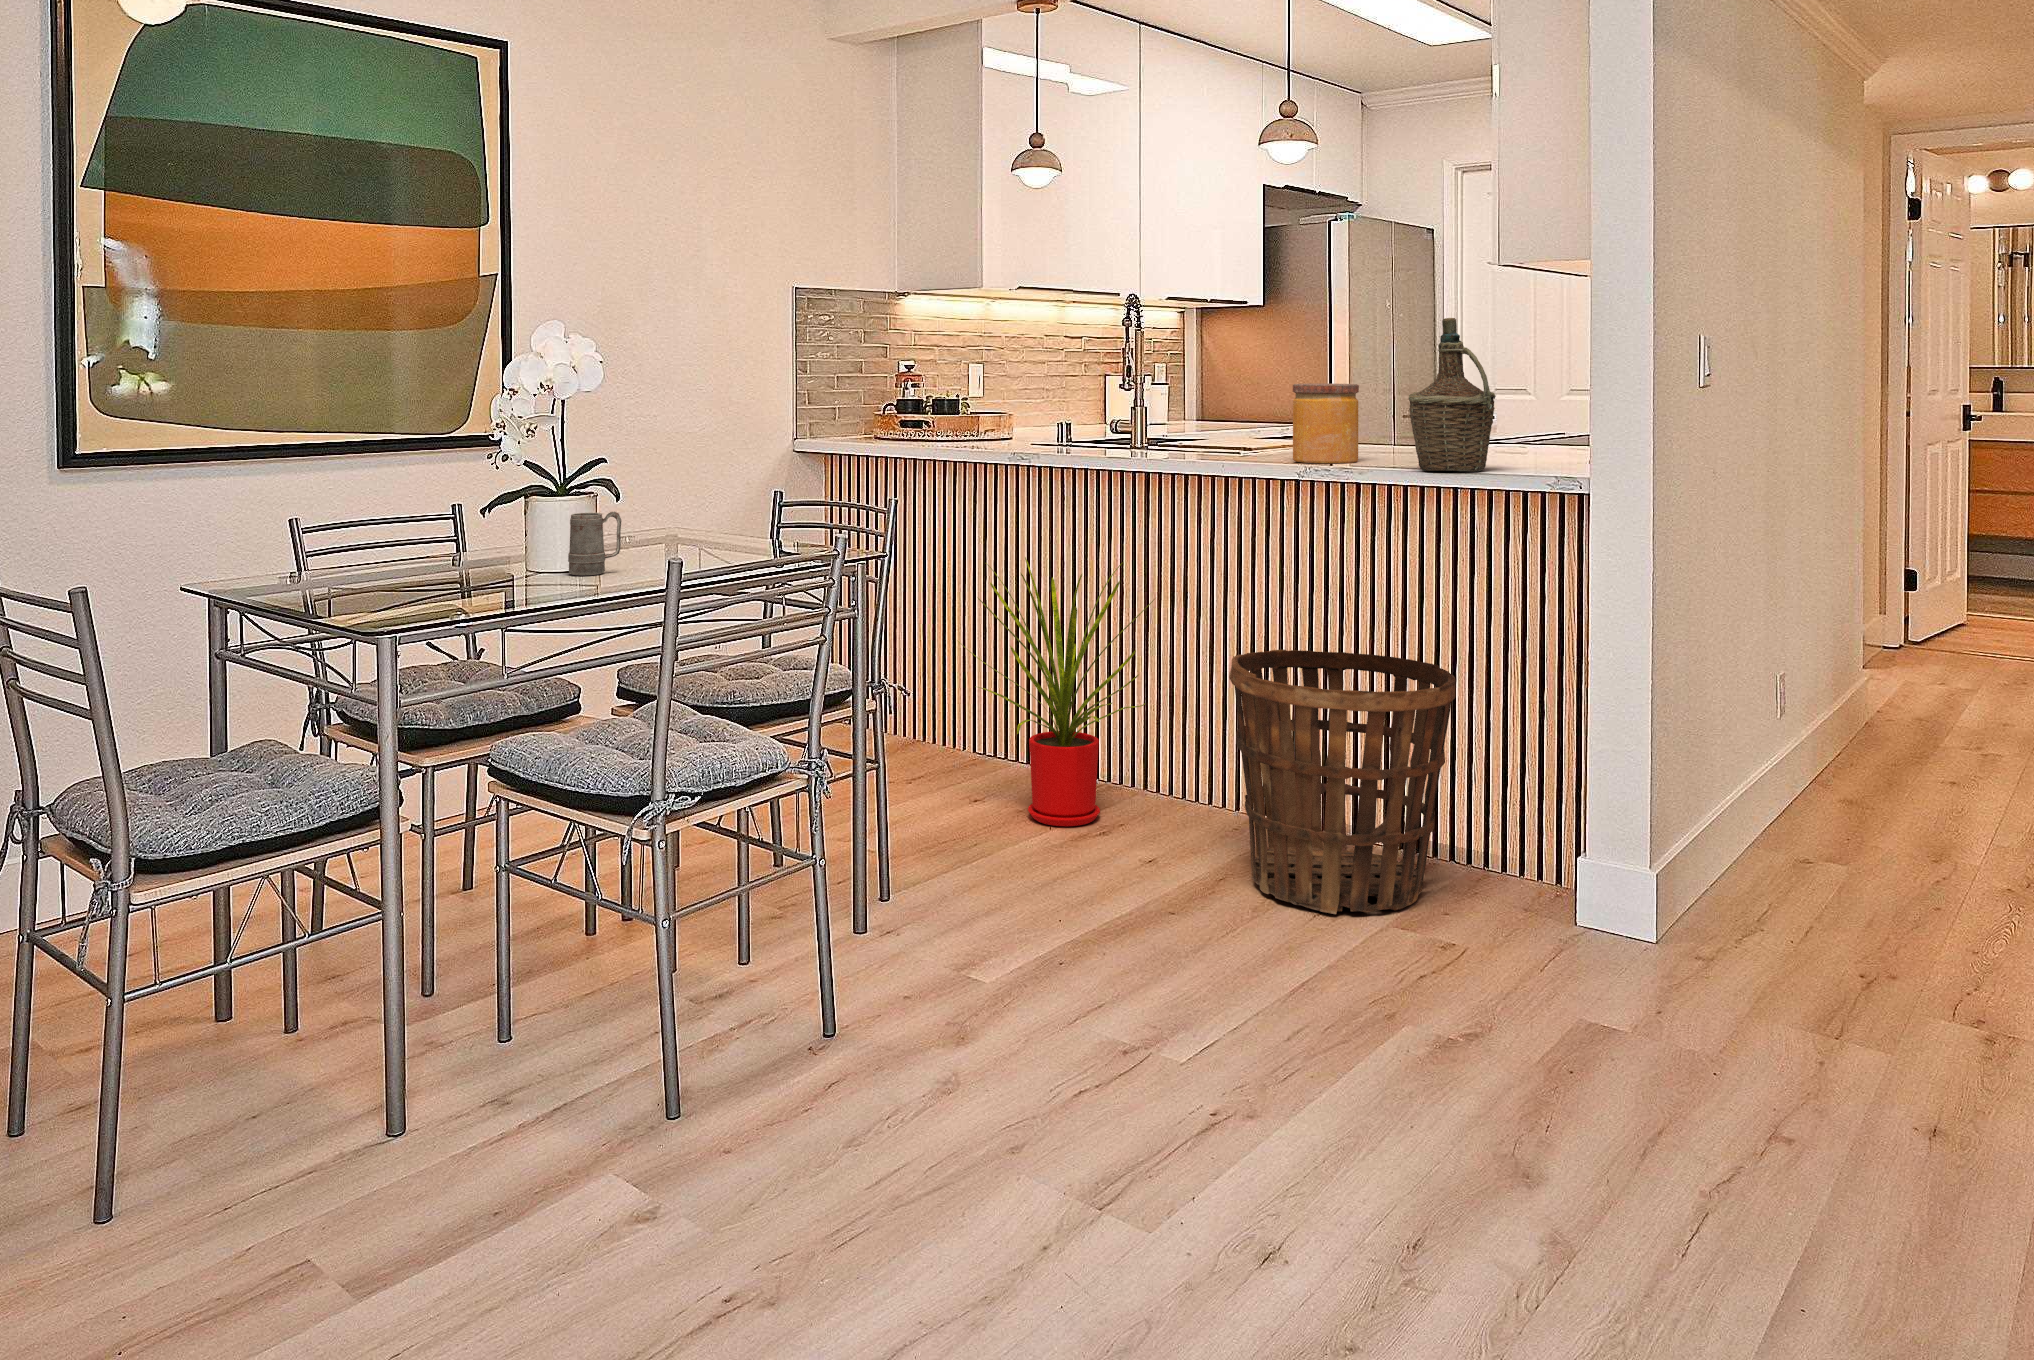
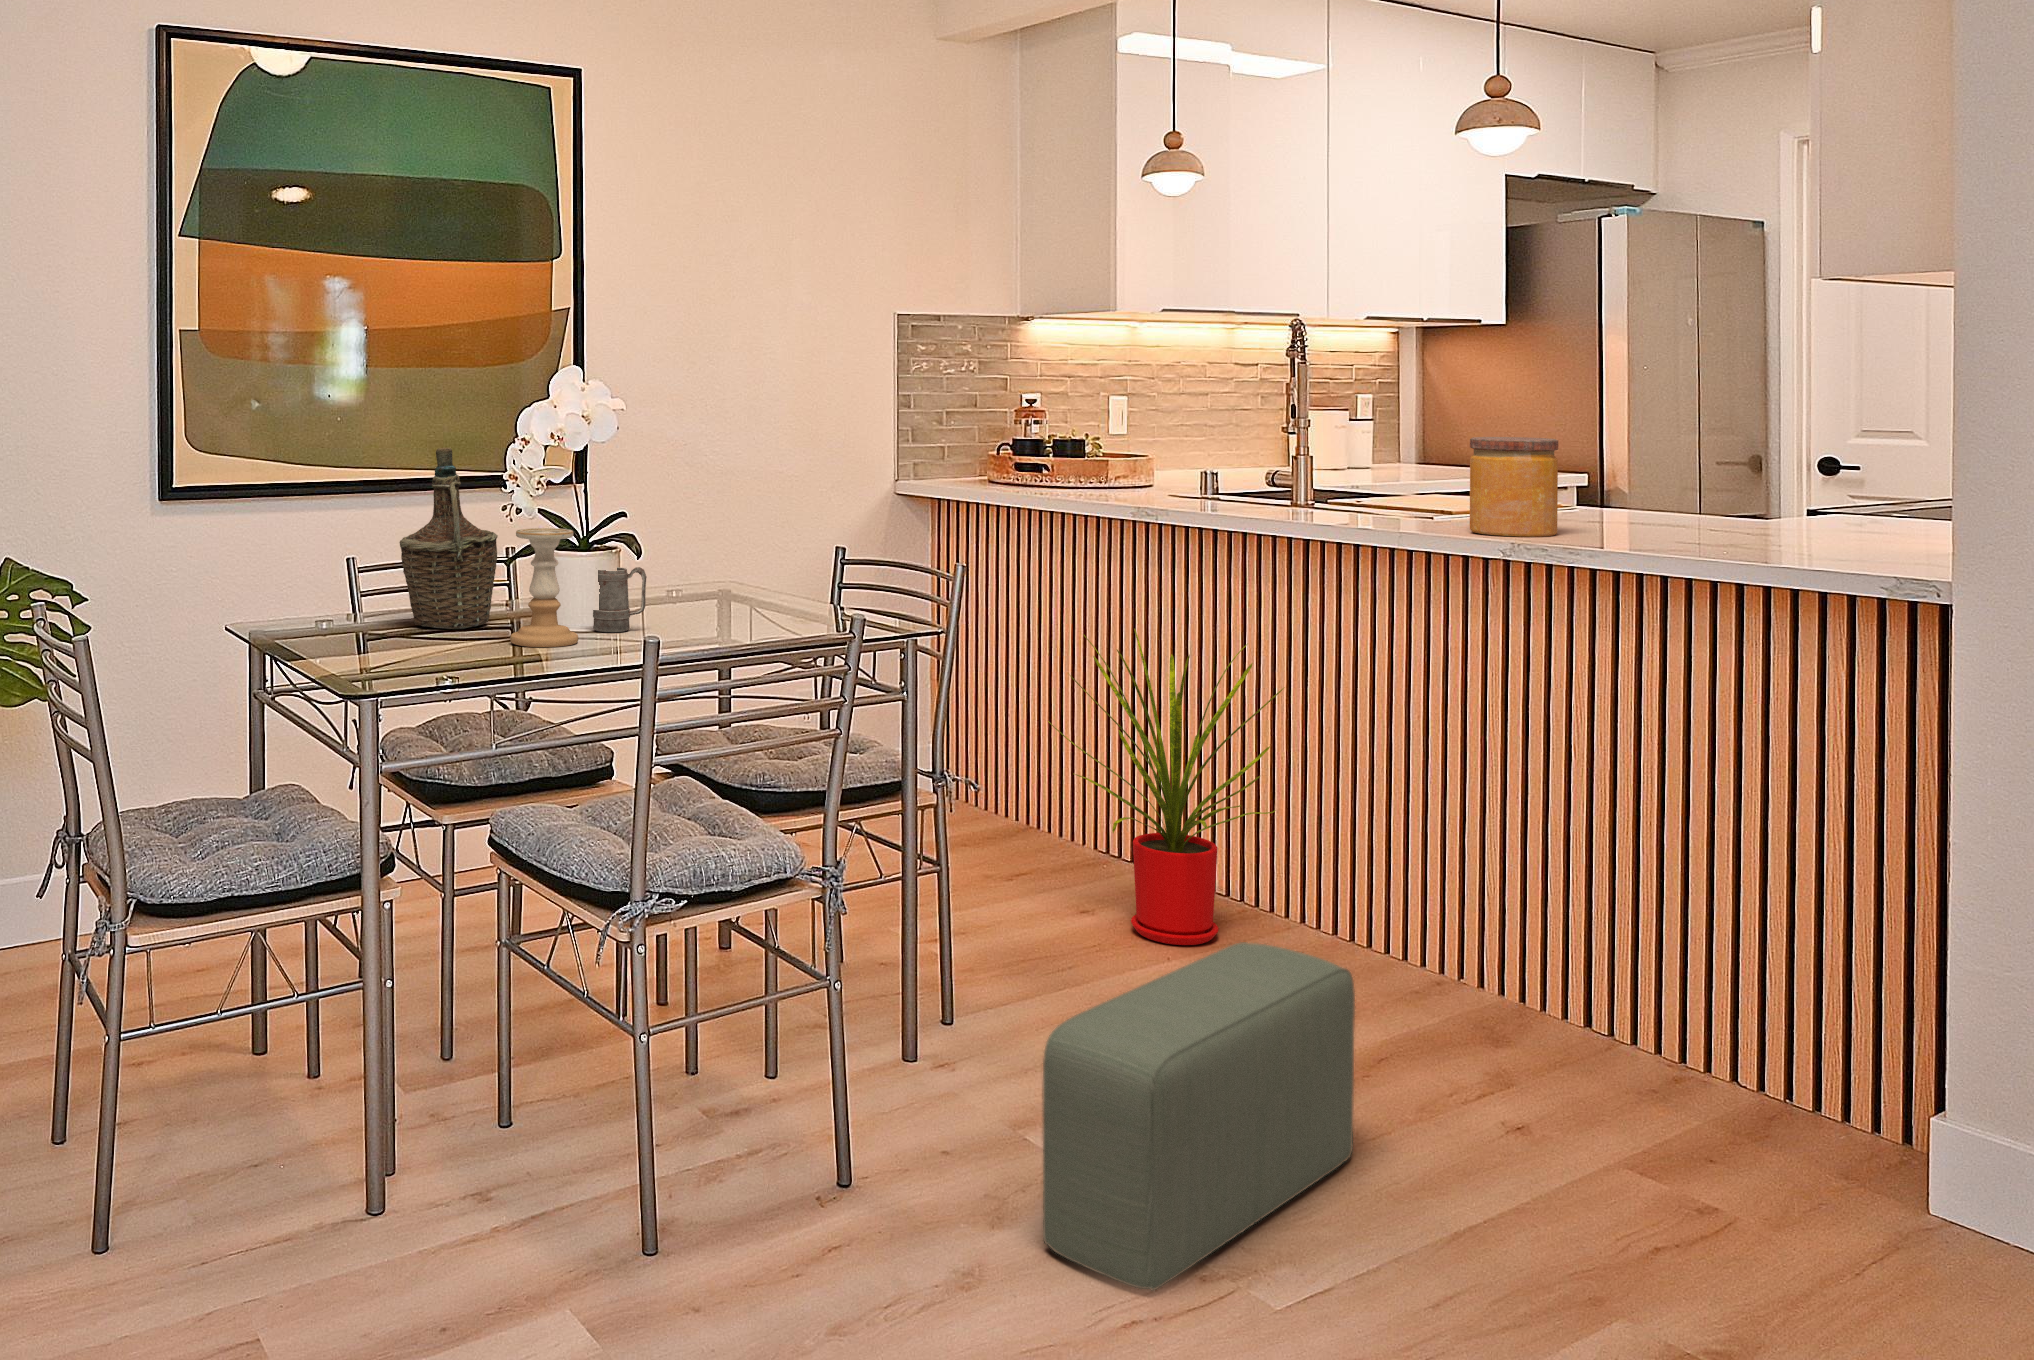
bottle: present [1409,318,1496,472] -> present [399,448,498,629]
candle holder: none [494,475,563,591] -> present [510,528,578,647]
basket: present [1229,650,1456,914] -> none [1359,761,1659,1095]
pouf: none [1036,811,1259,1120] -> present [1043,942,1355,1290]

